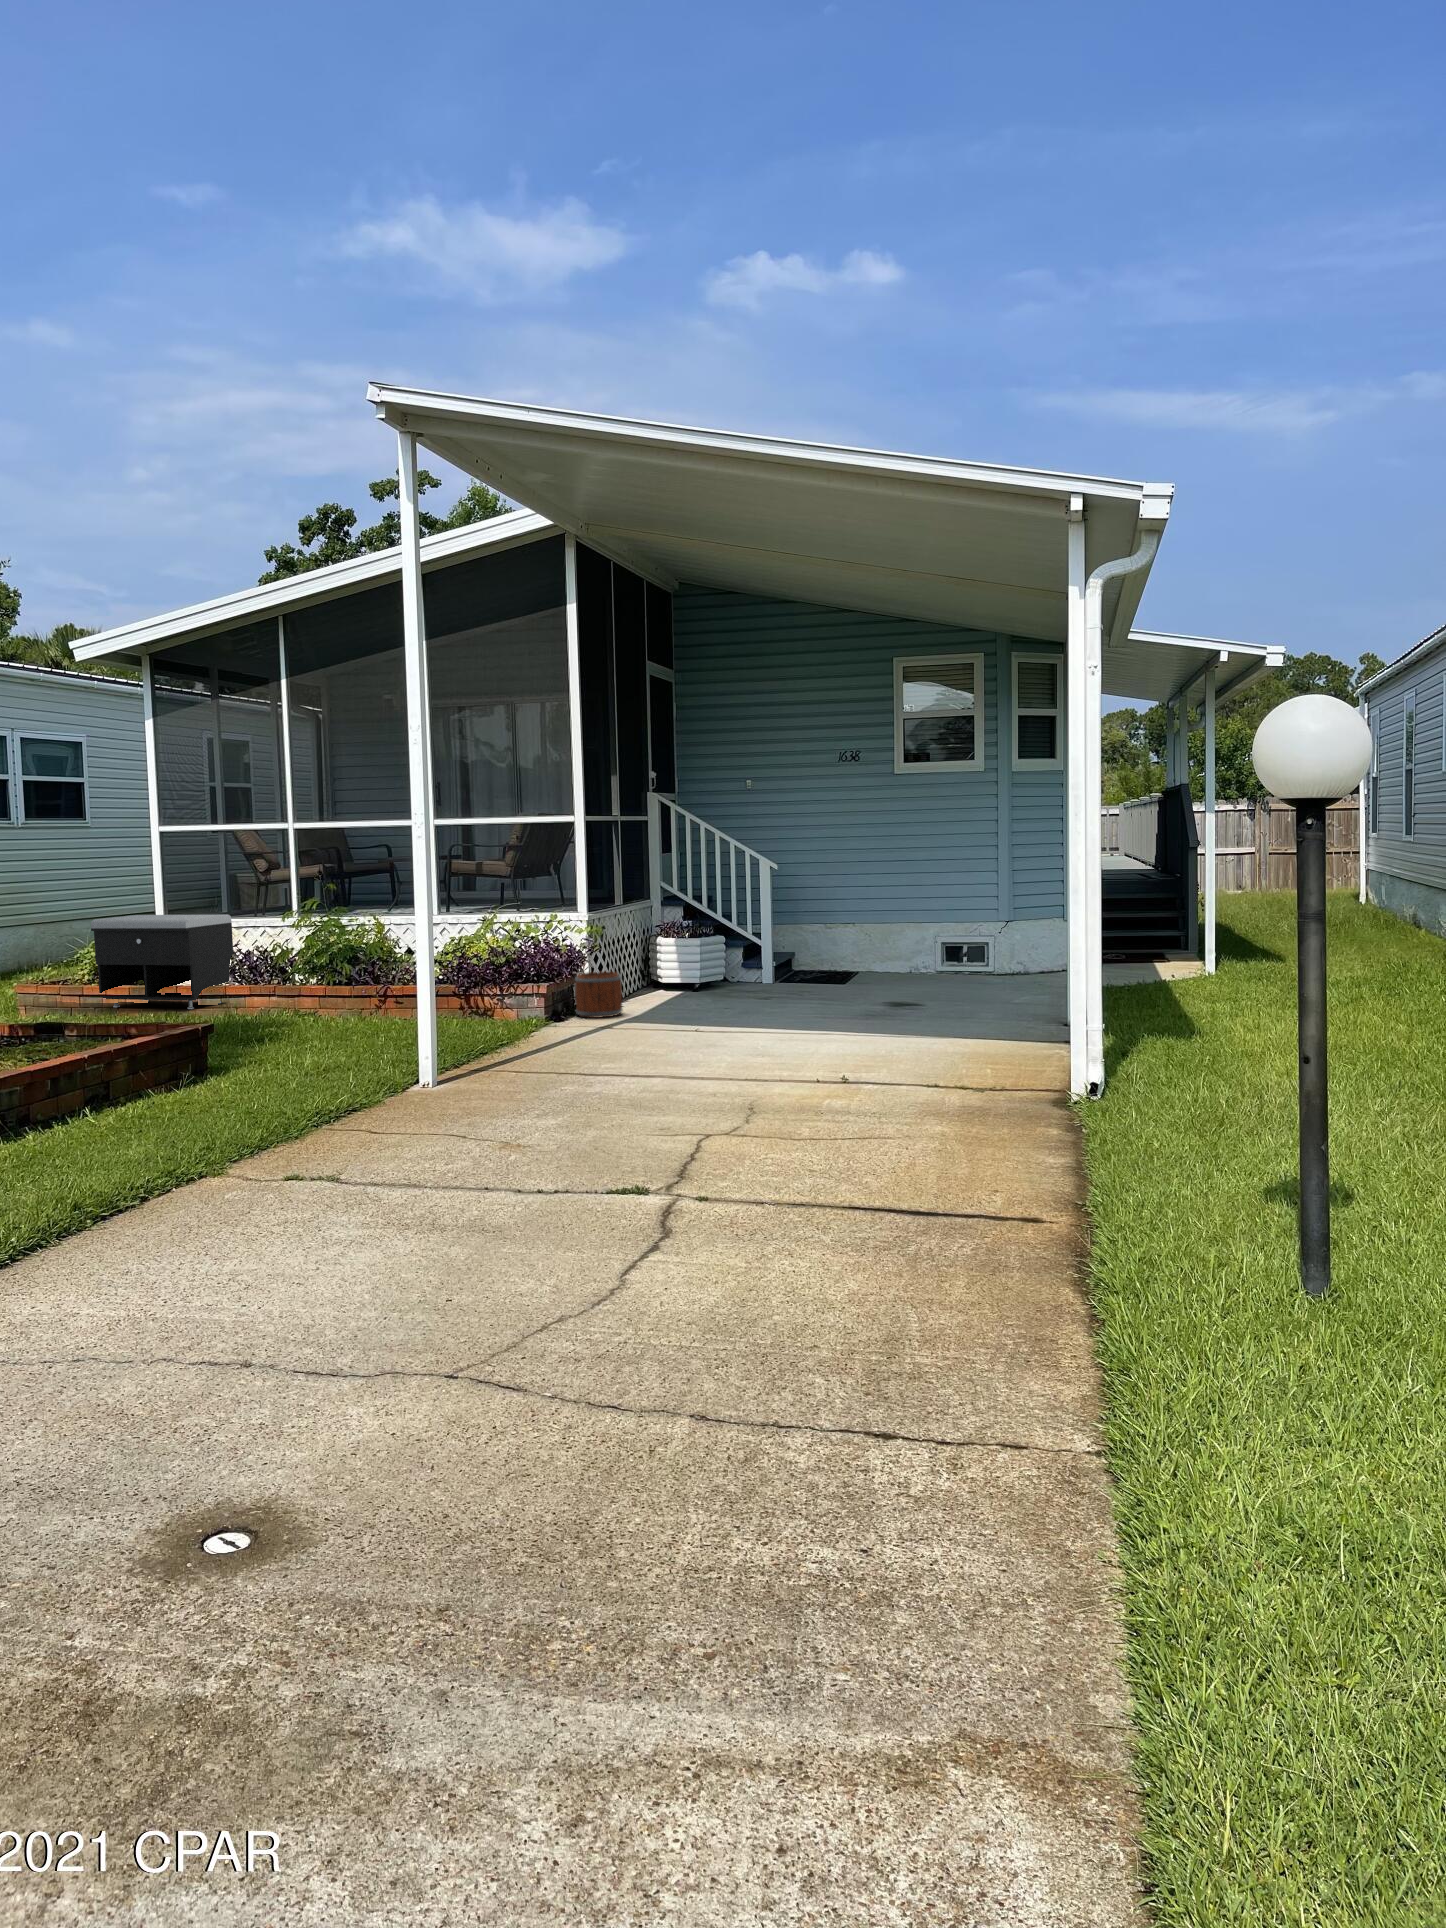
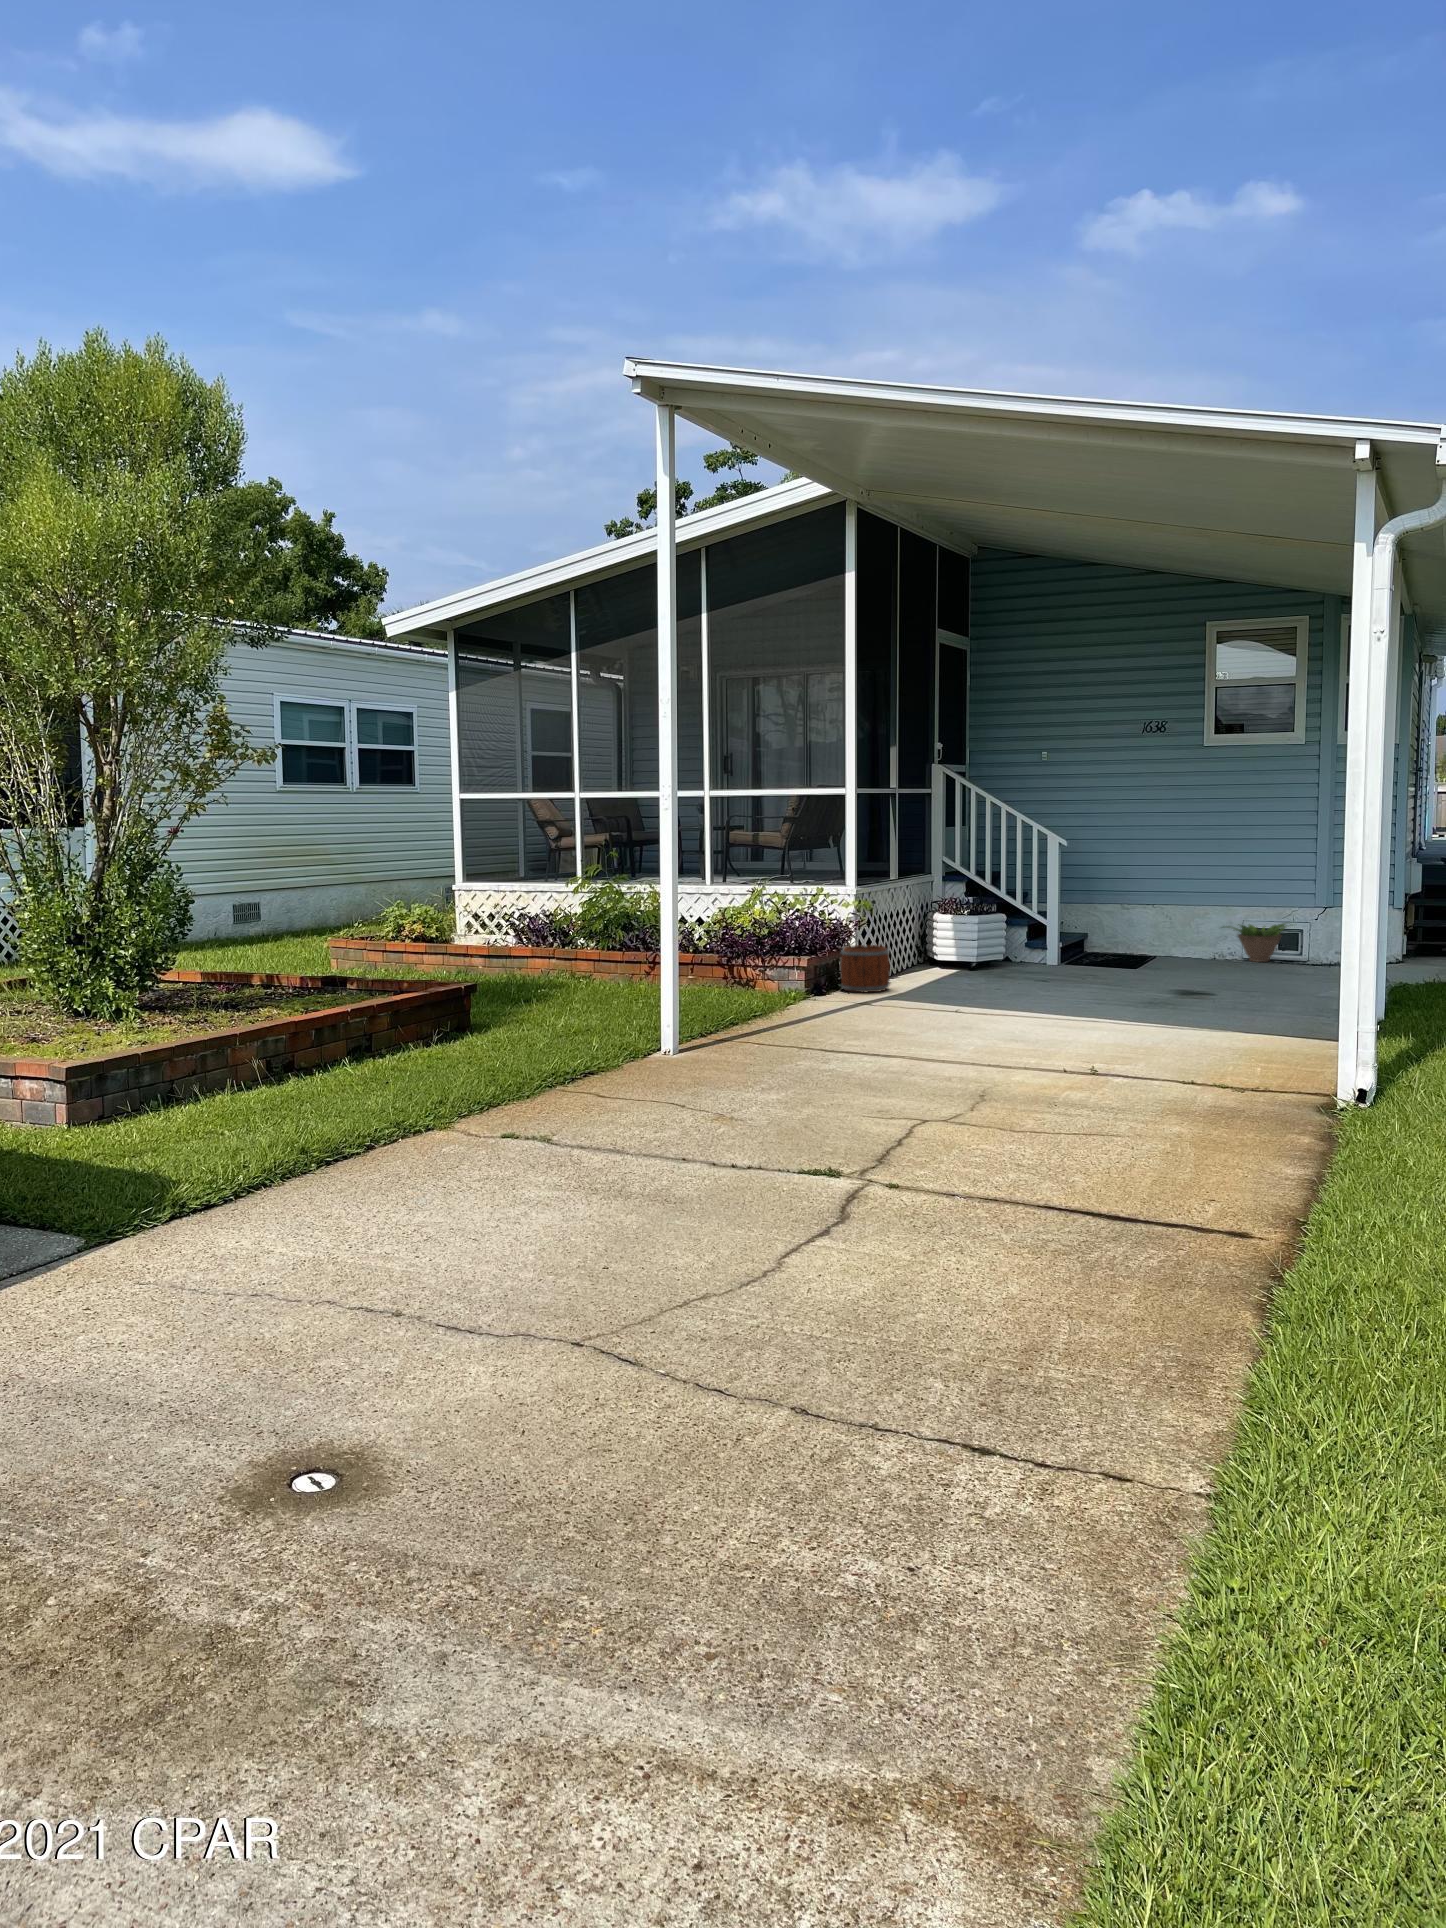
storage bench: present [91,914,233,1009] -> none [388,877,518,970]
decorative plant: none [908,941,976,978] -> present [1231,923,1286,962]

